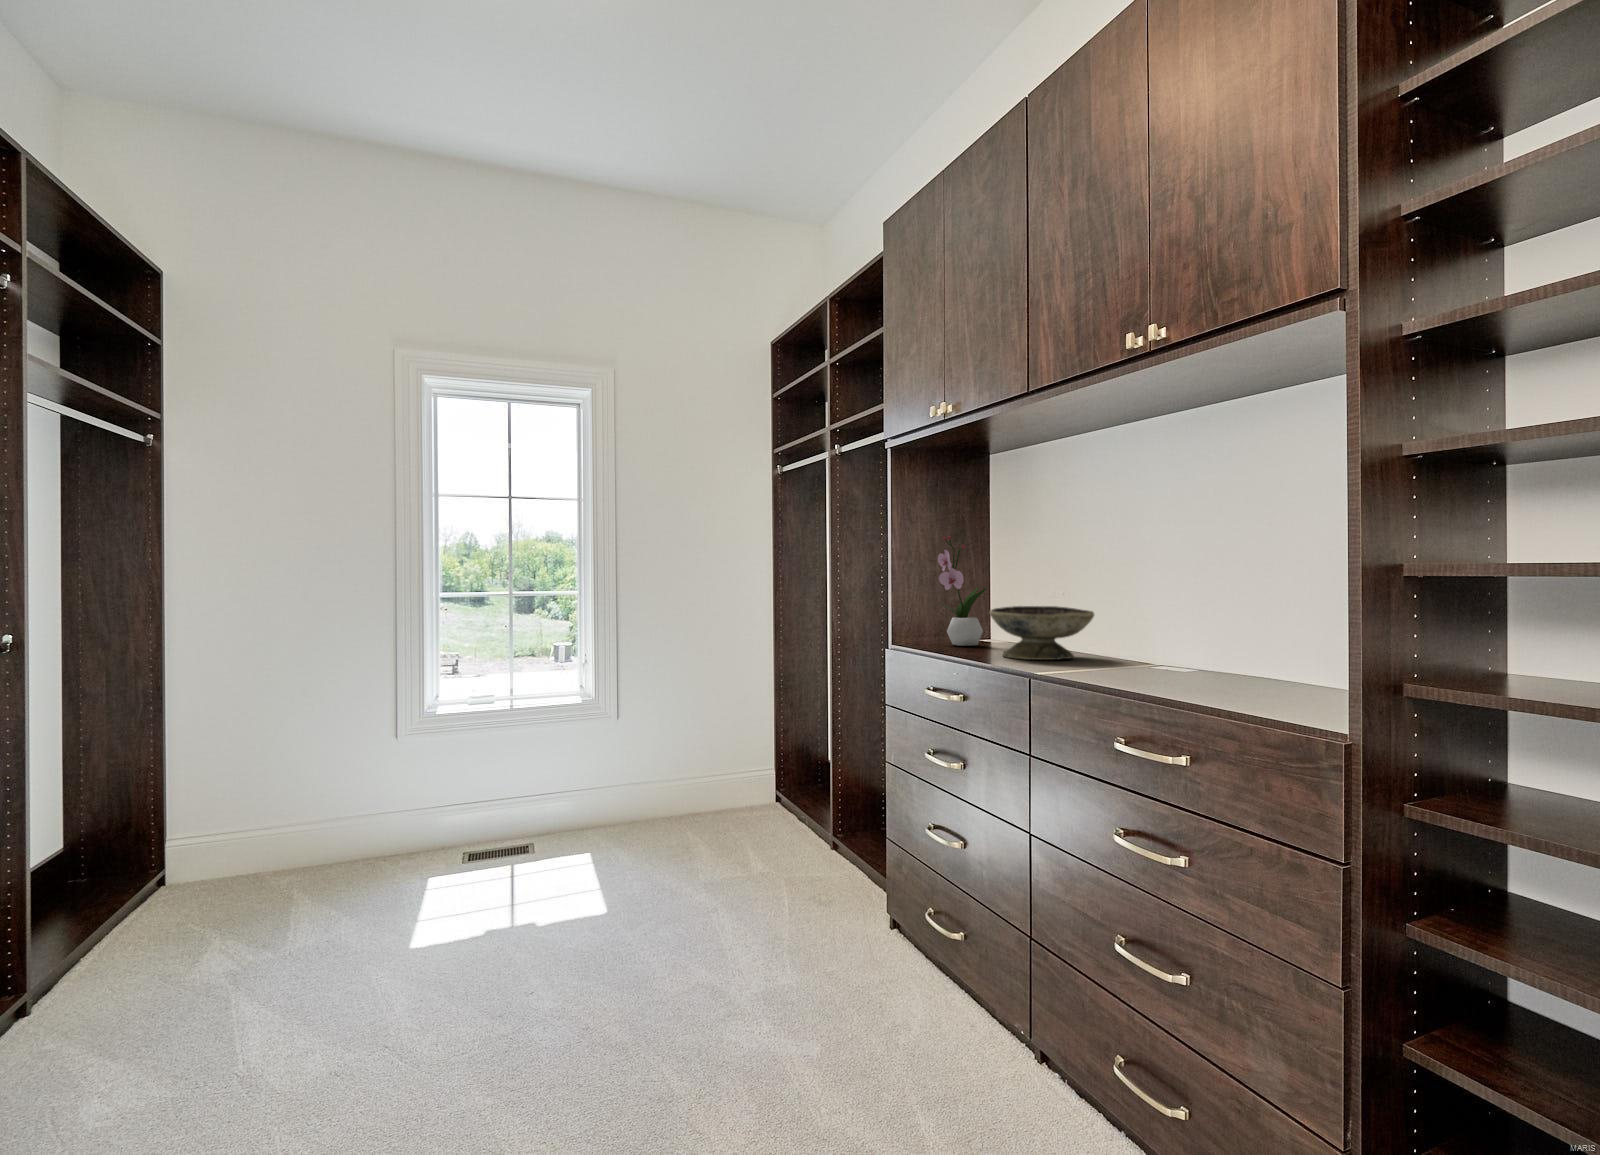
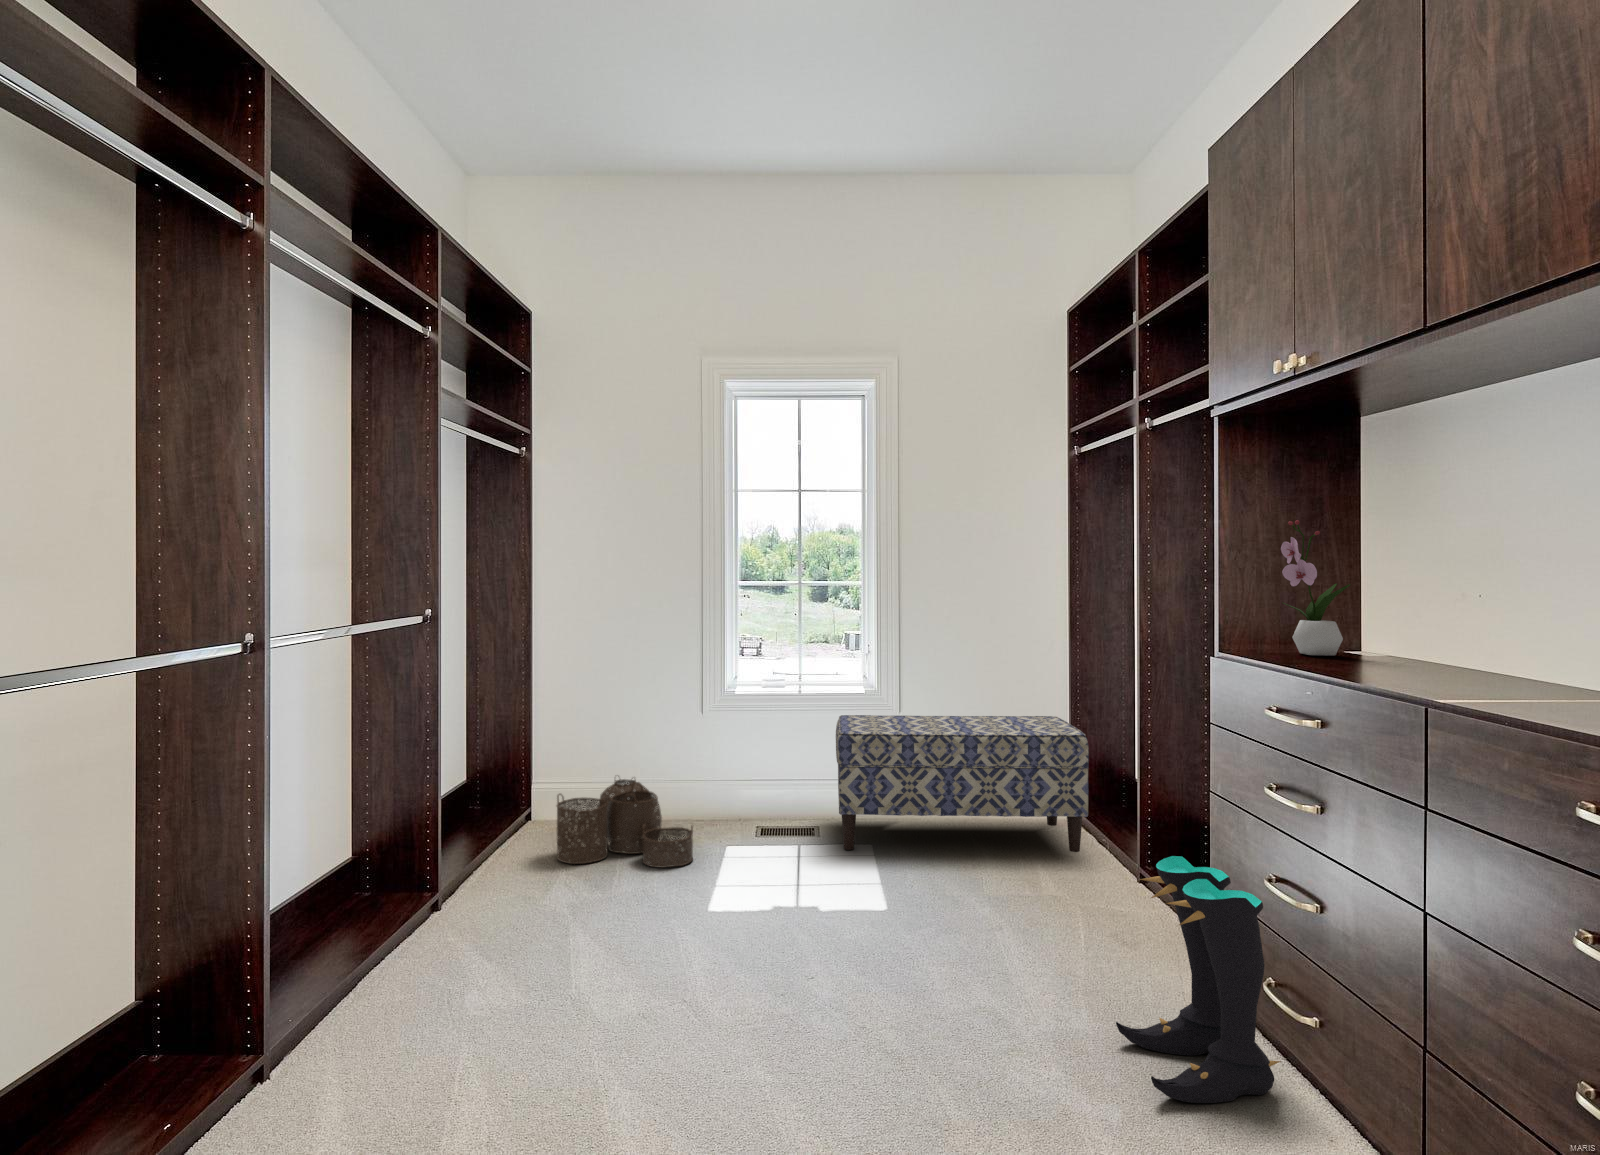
decorative bowl: present [990,606,1094,660] -> none [1358,609,1522,681]
bench: none [547,715,789,857] -> present [836,715,1089,852]
woven basket: none [236,804,399,901] -> present [557,778,693,867]
boots: none [814,817,940,1013] -> present [1116,856,1281,1103]

